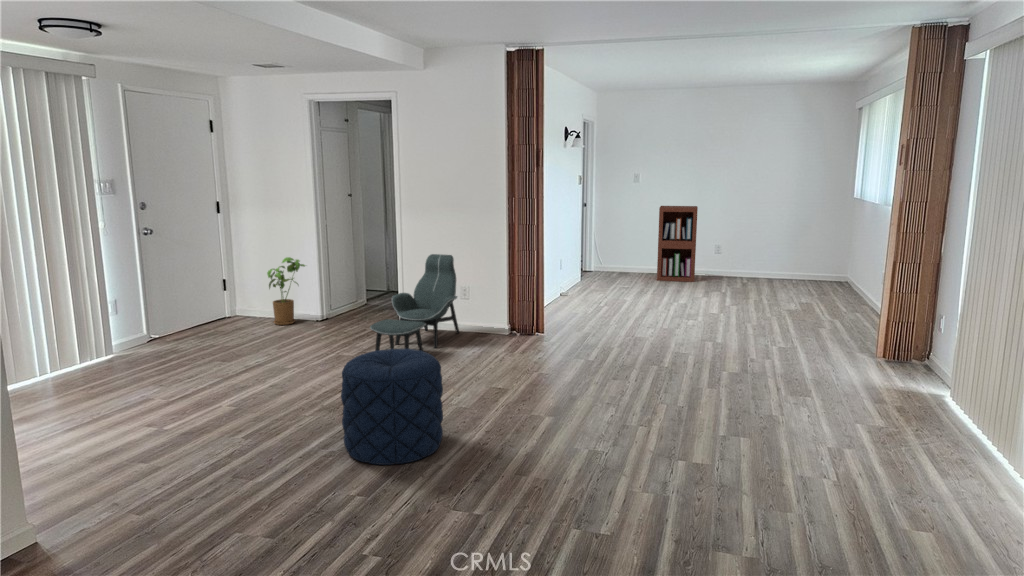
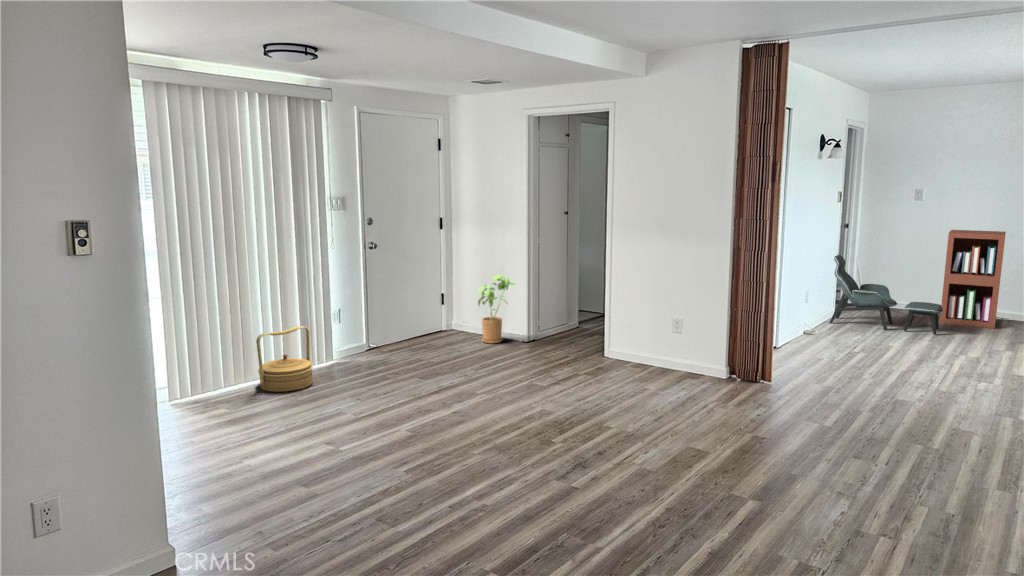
lounge chair: present [370,254,459,351] -> present [829,255,943,334]
woven basket: none [33,318,101,390] -> present [256,326,313,392]
pouf: present [341,349,443,465] -> none [497,396,612,536]

